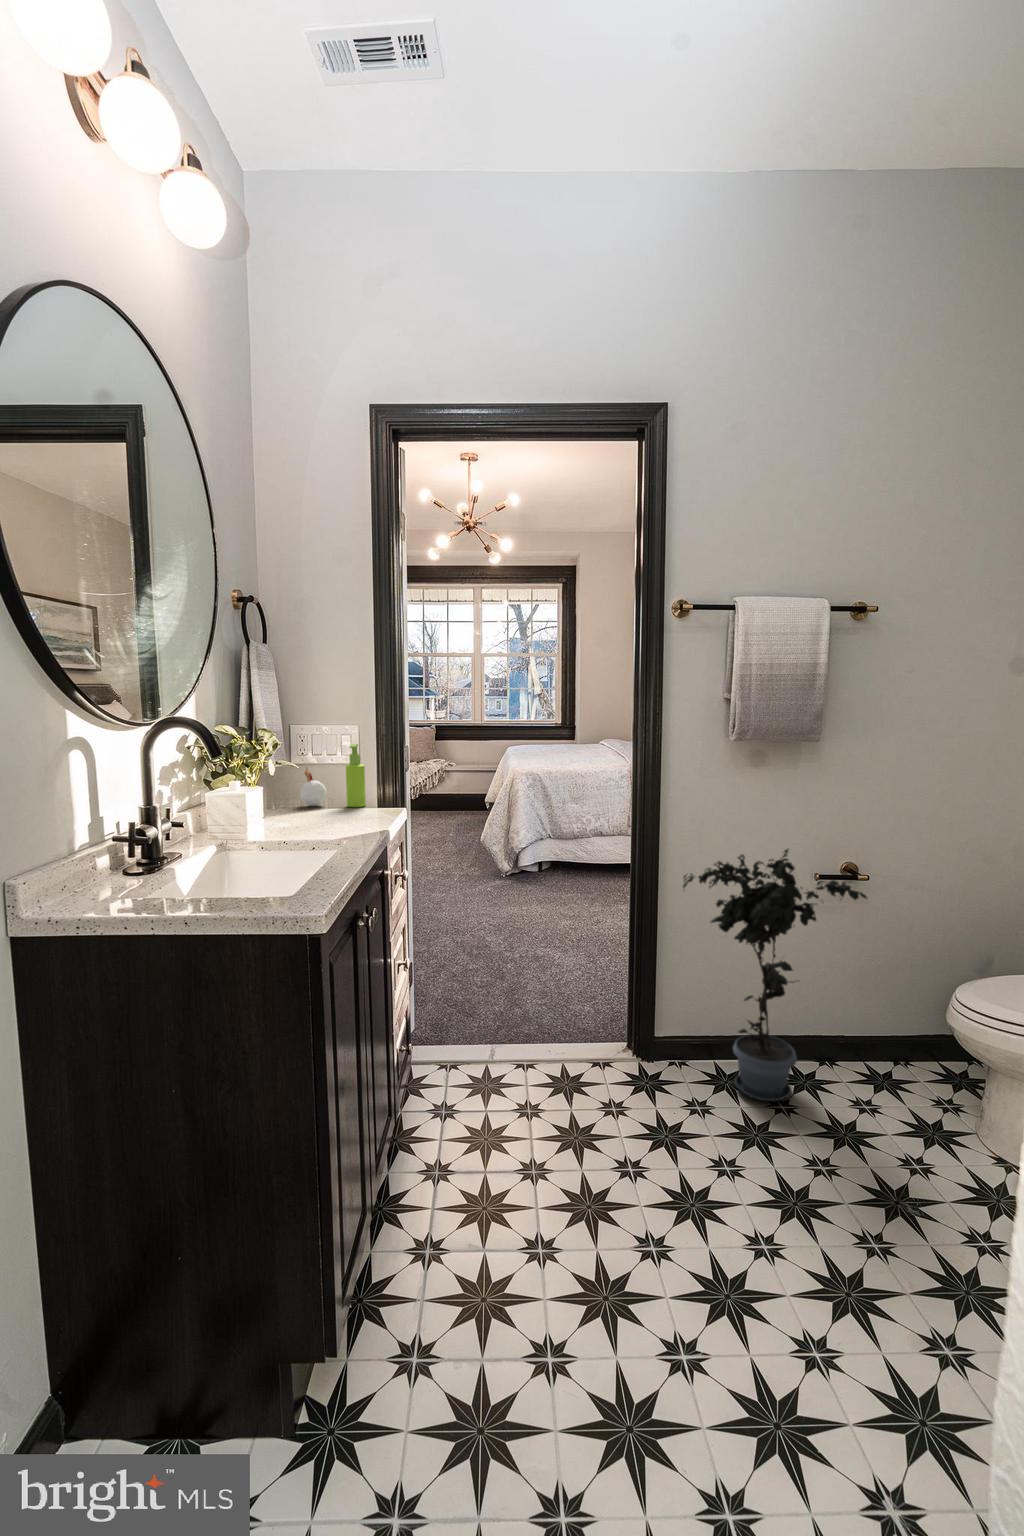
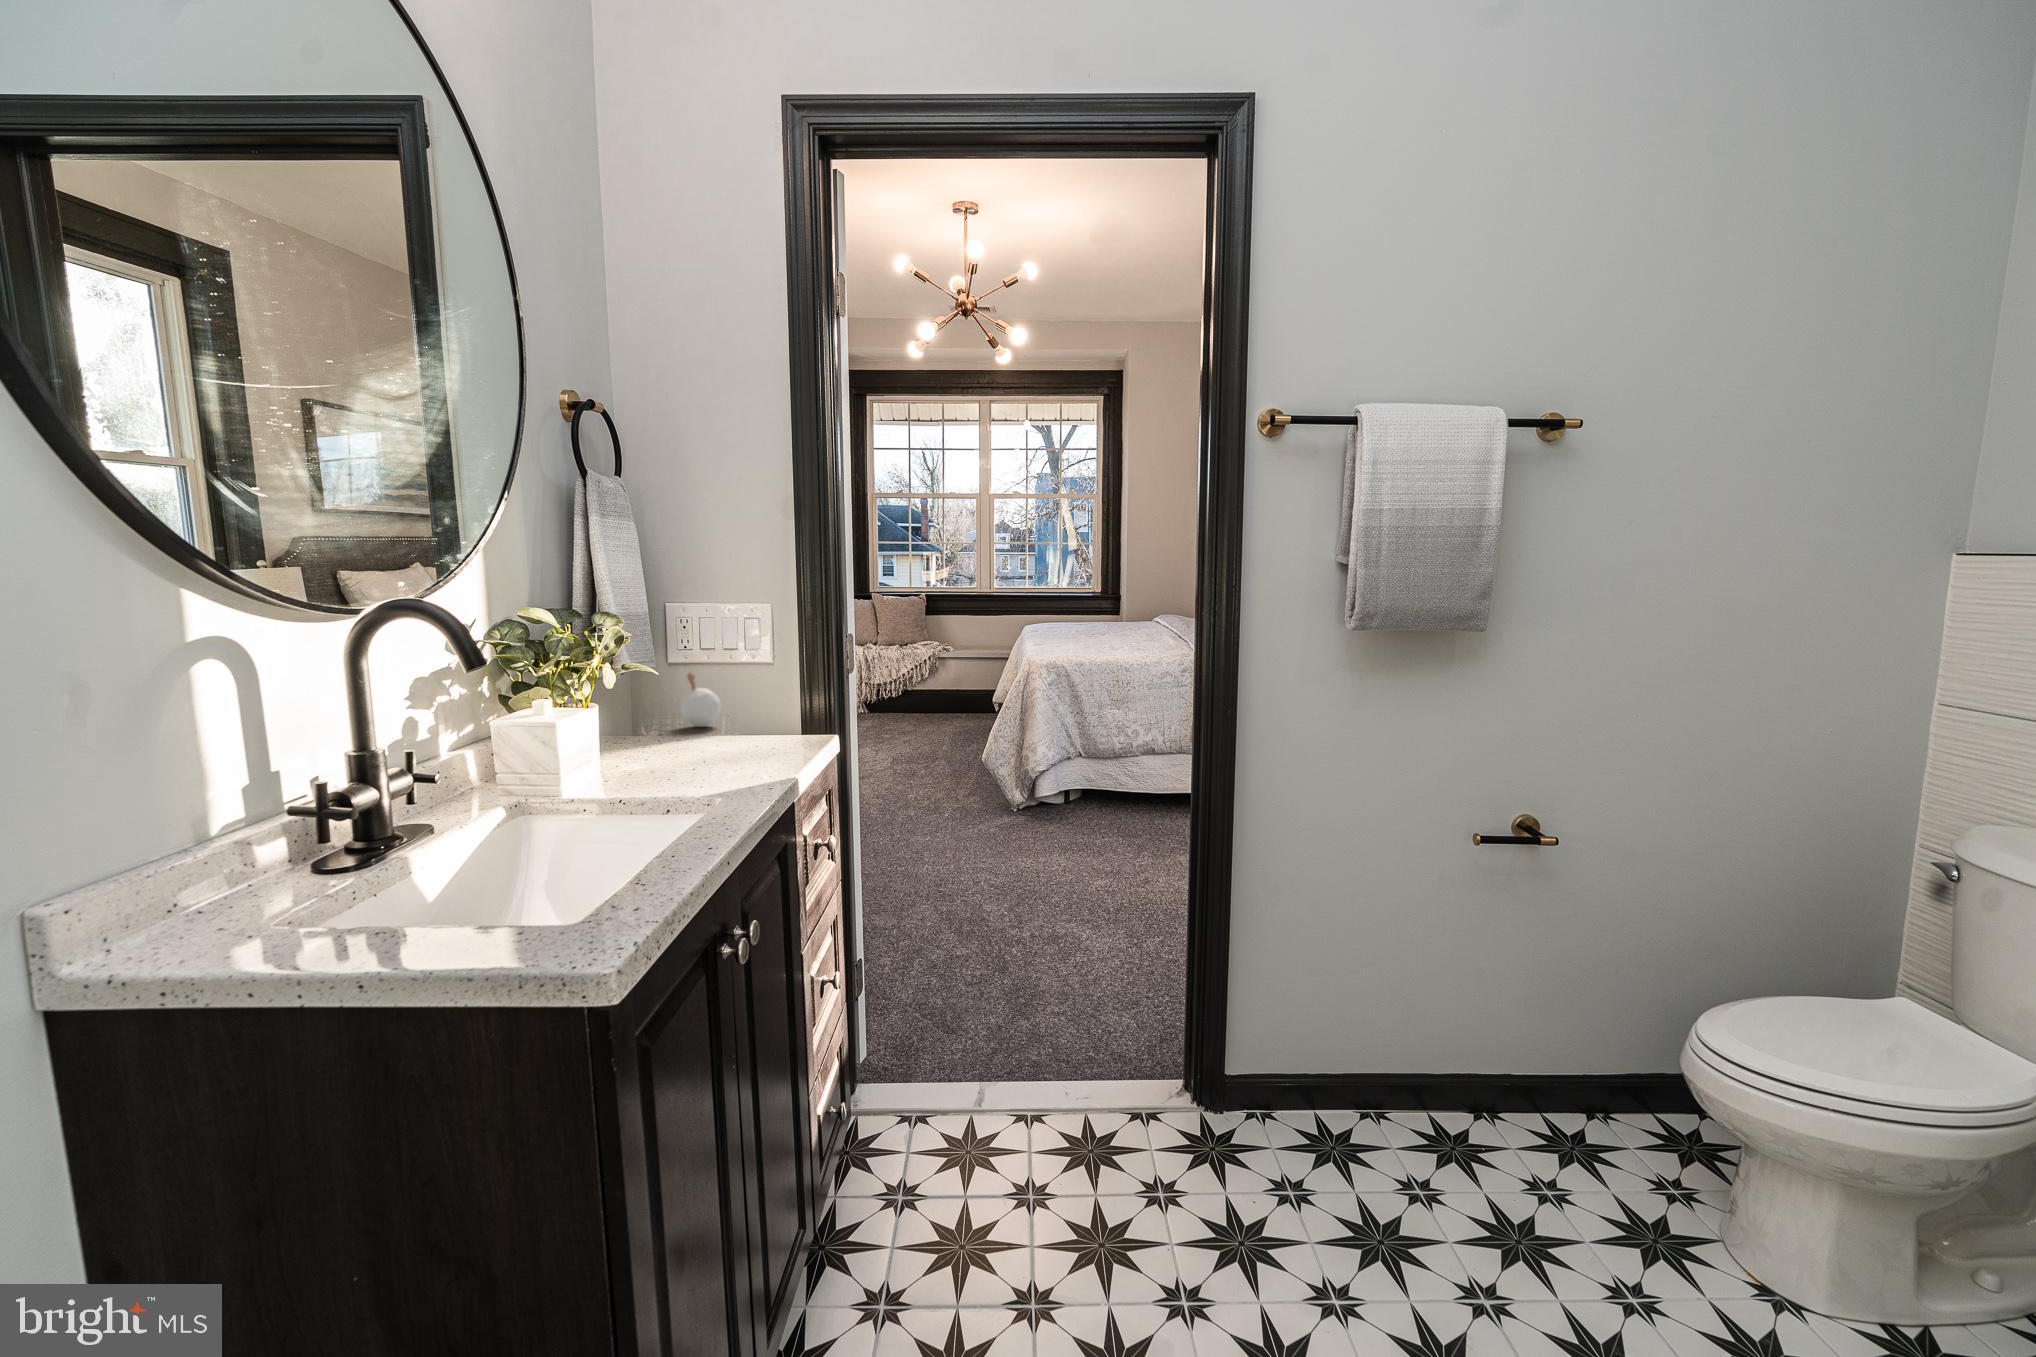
soap dispenser: present [346,744,366,807] -> none [749,632,781,729]
potted plant: present [683,849,867,1101] -> none [1267,798,1563,1186]

